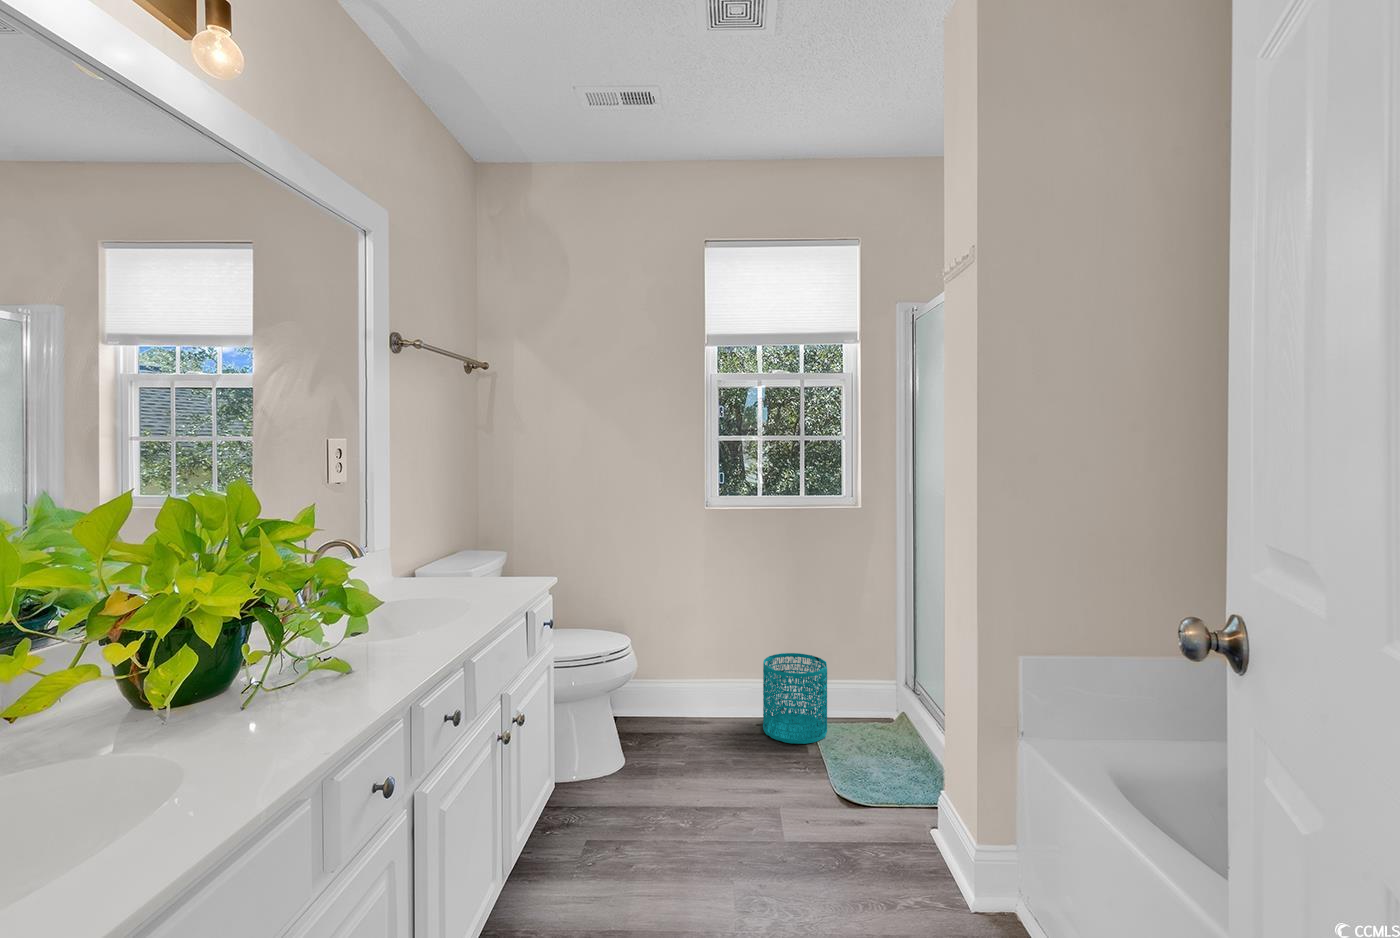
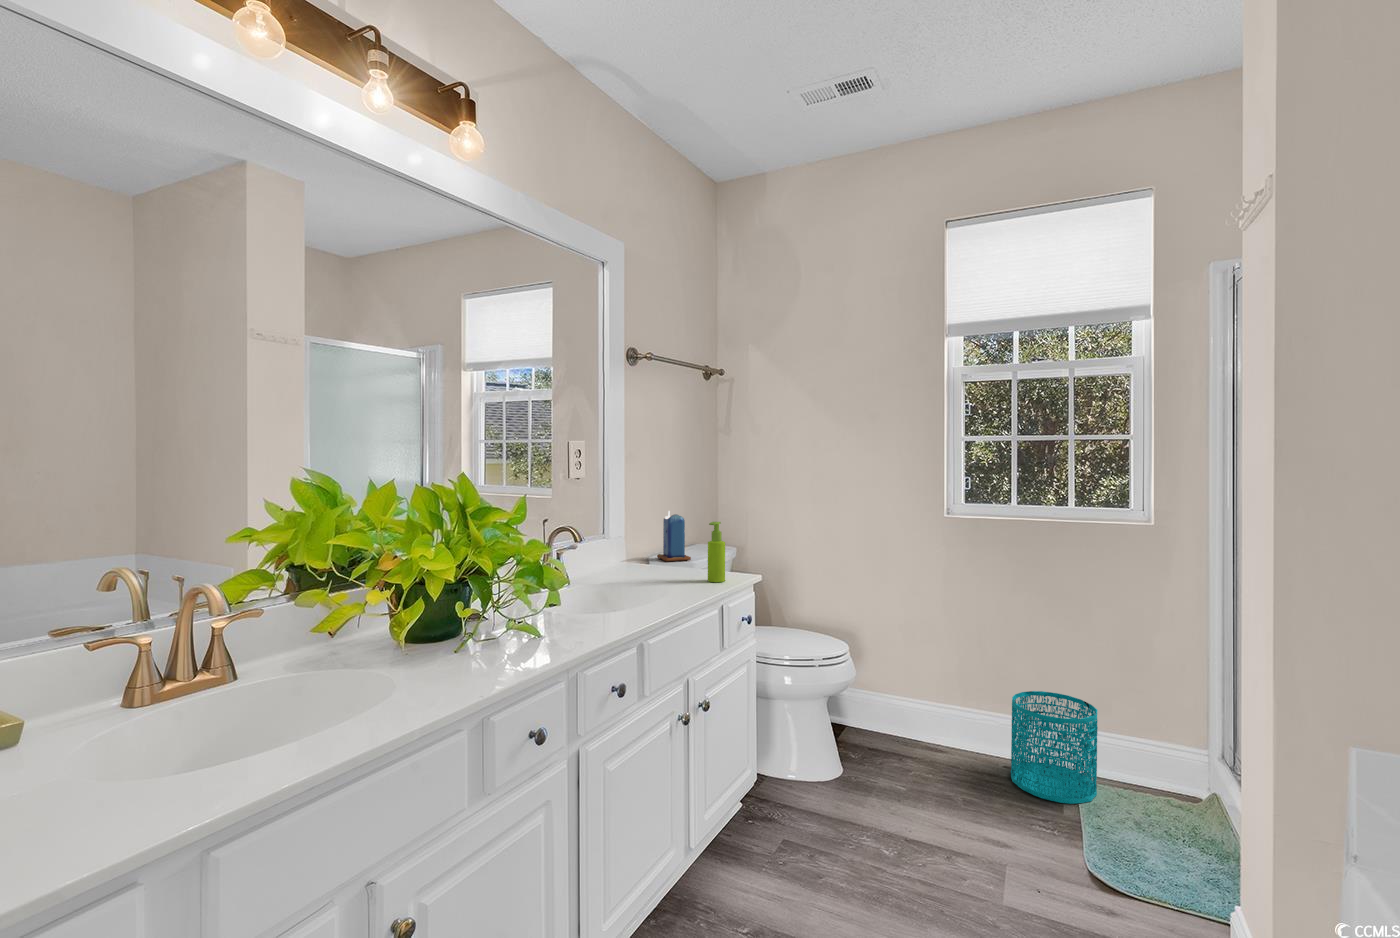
candle: none [423,515,464,570] -> present [657,511,691,561]
soap dispenser: none [502,523,521,587] -> present [708,522,725,582]

